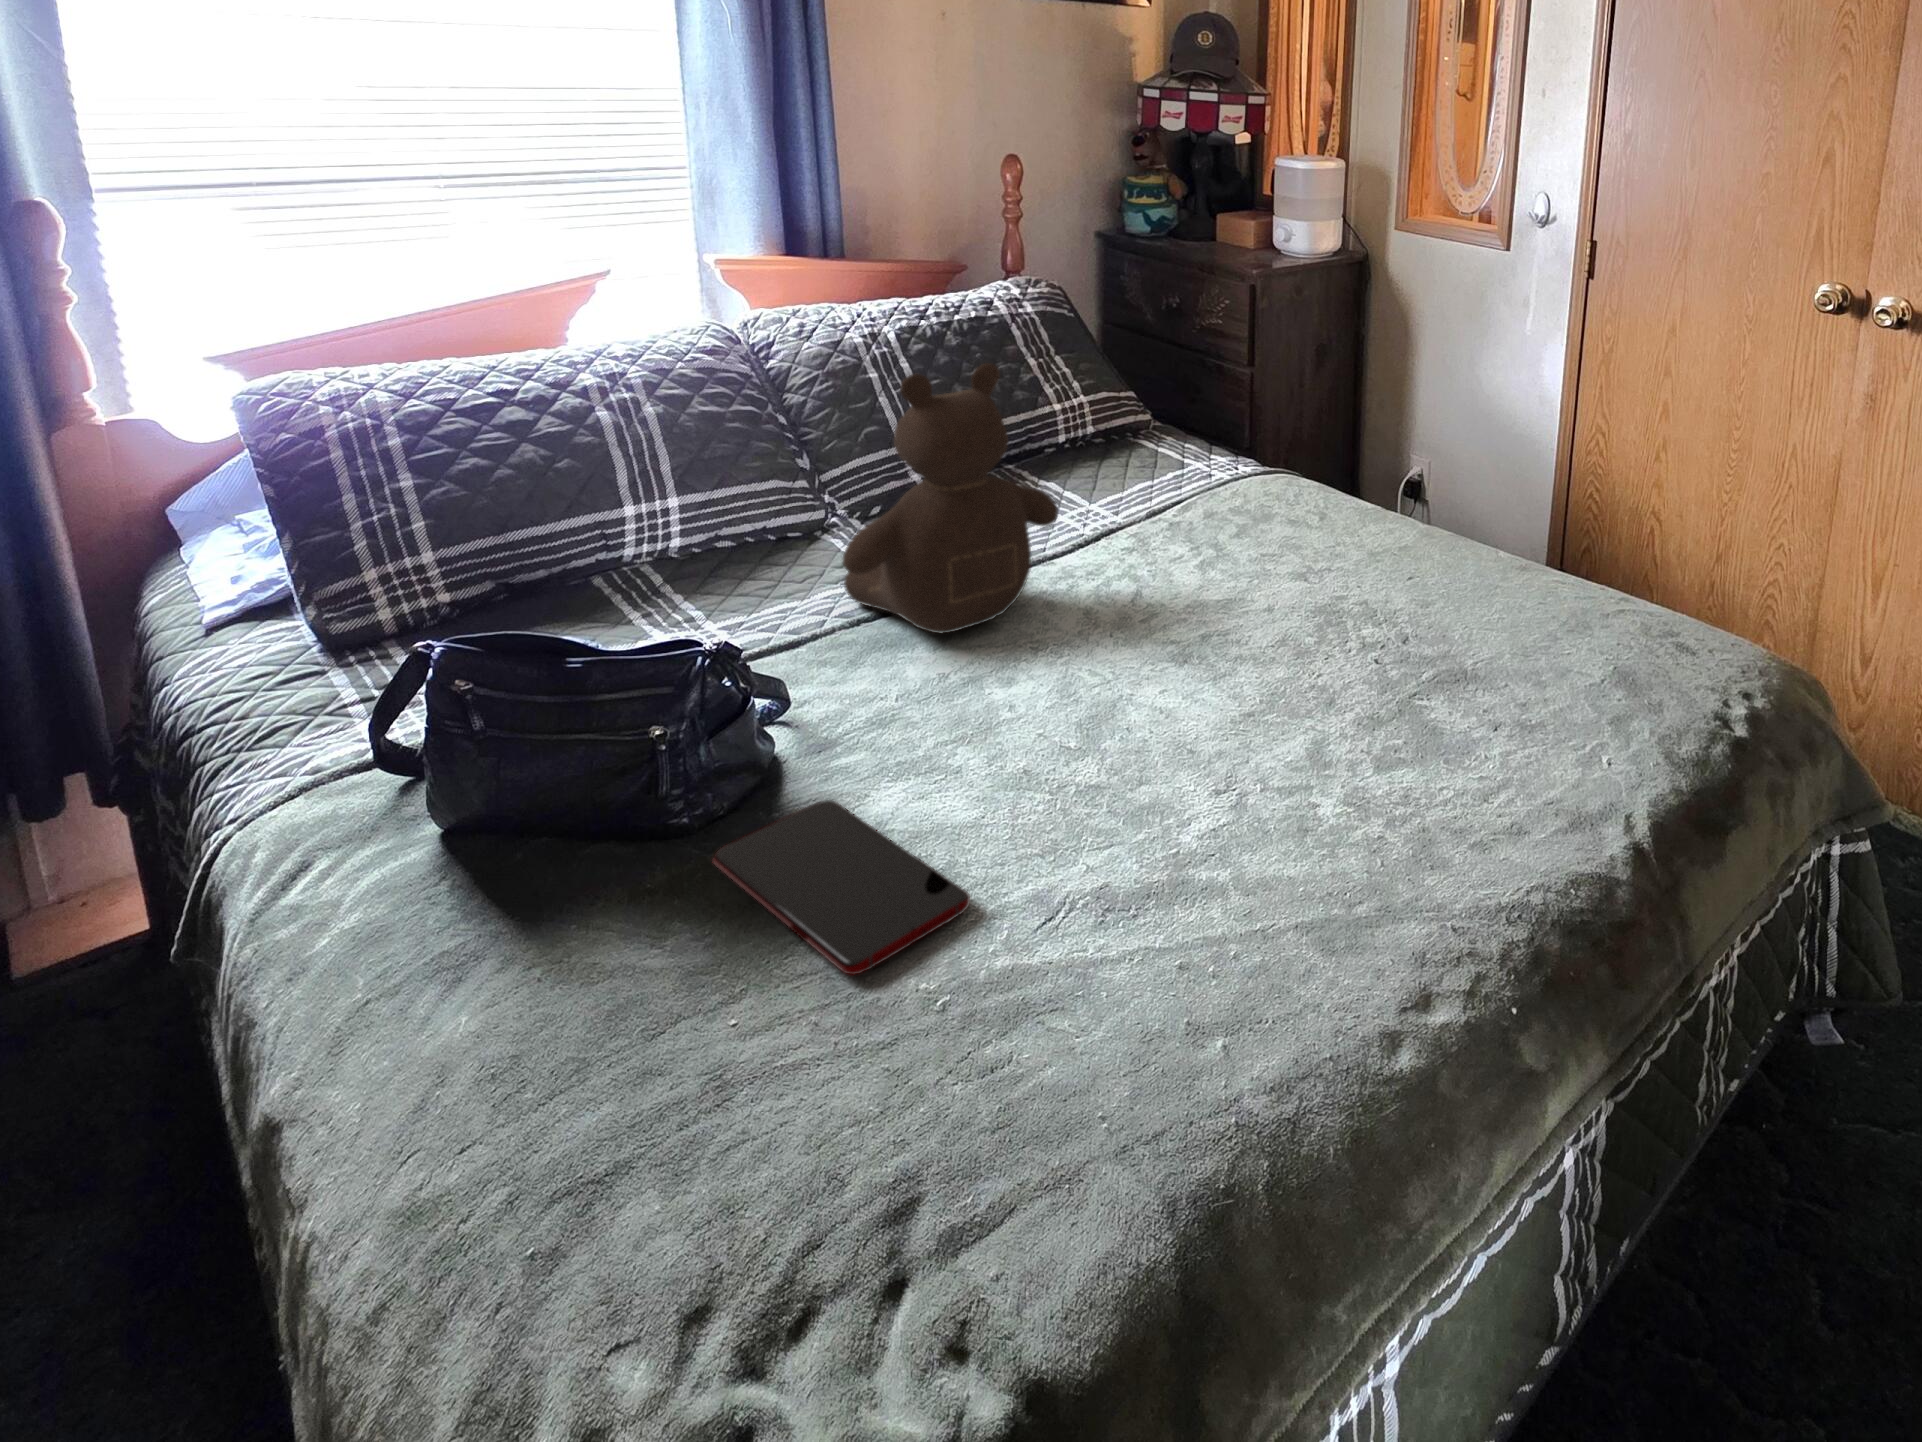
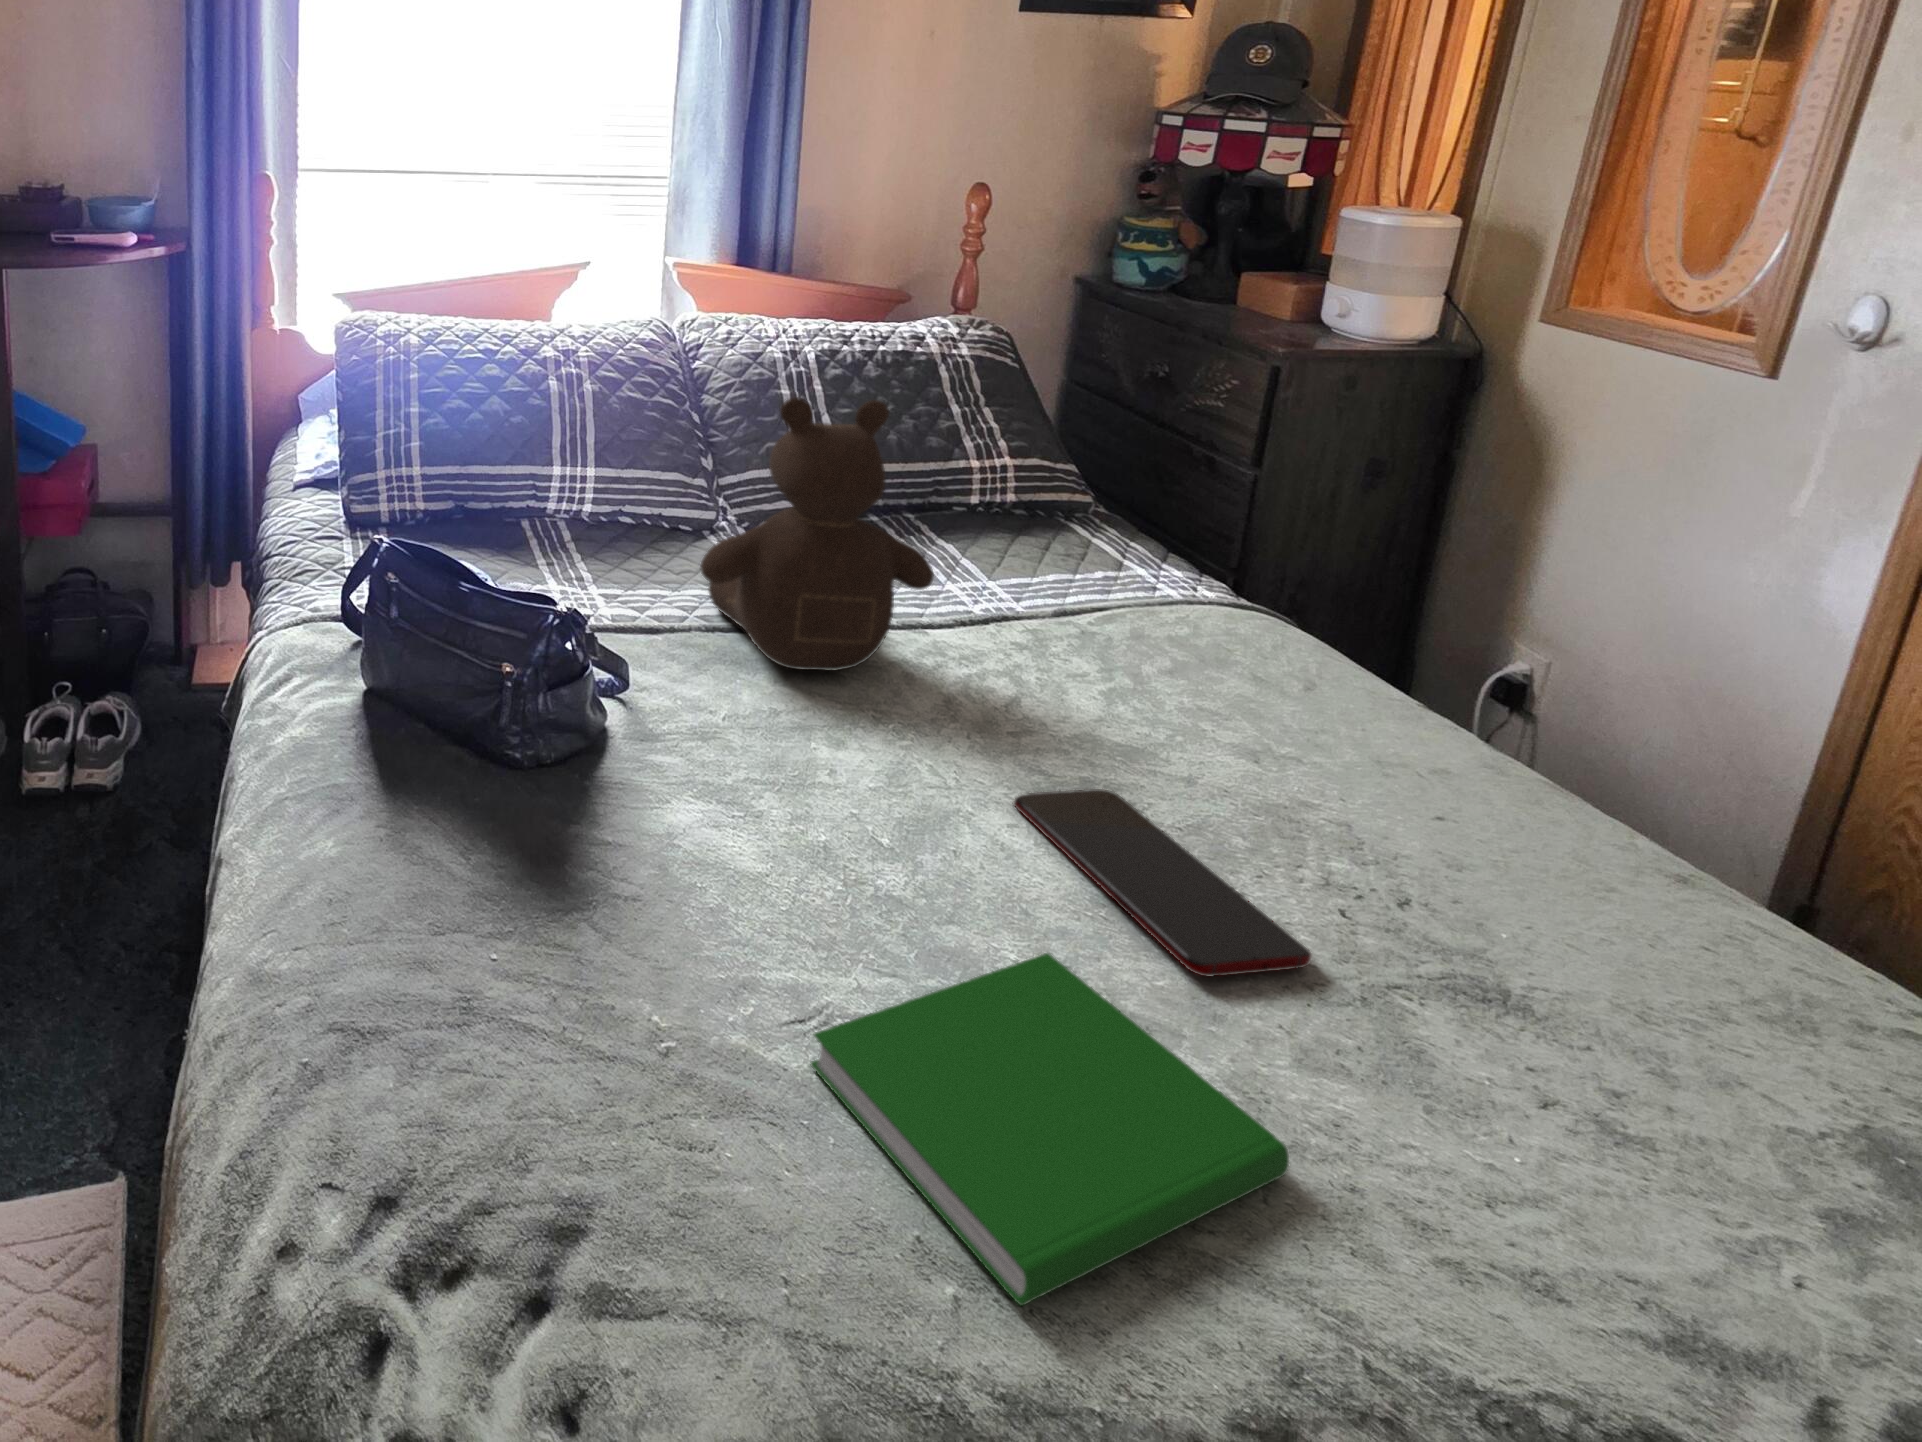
hardcover book: none [1068,769,1387,1012] -> present [810,953,1289,1305]
smartphone: present [712,800,970,974] -> present [1013,789,1312,976]

